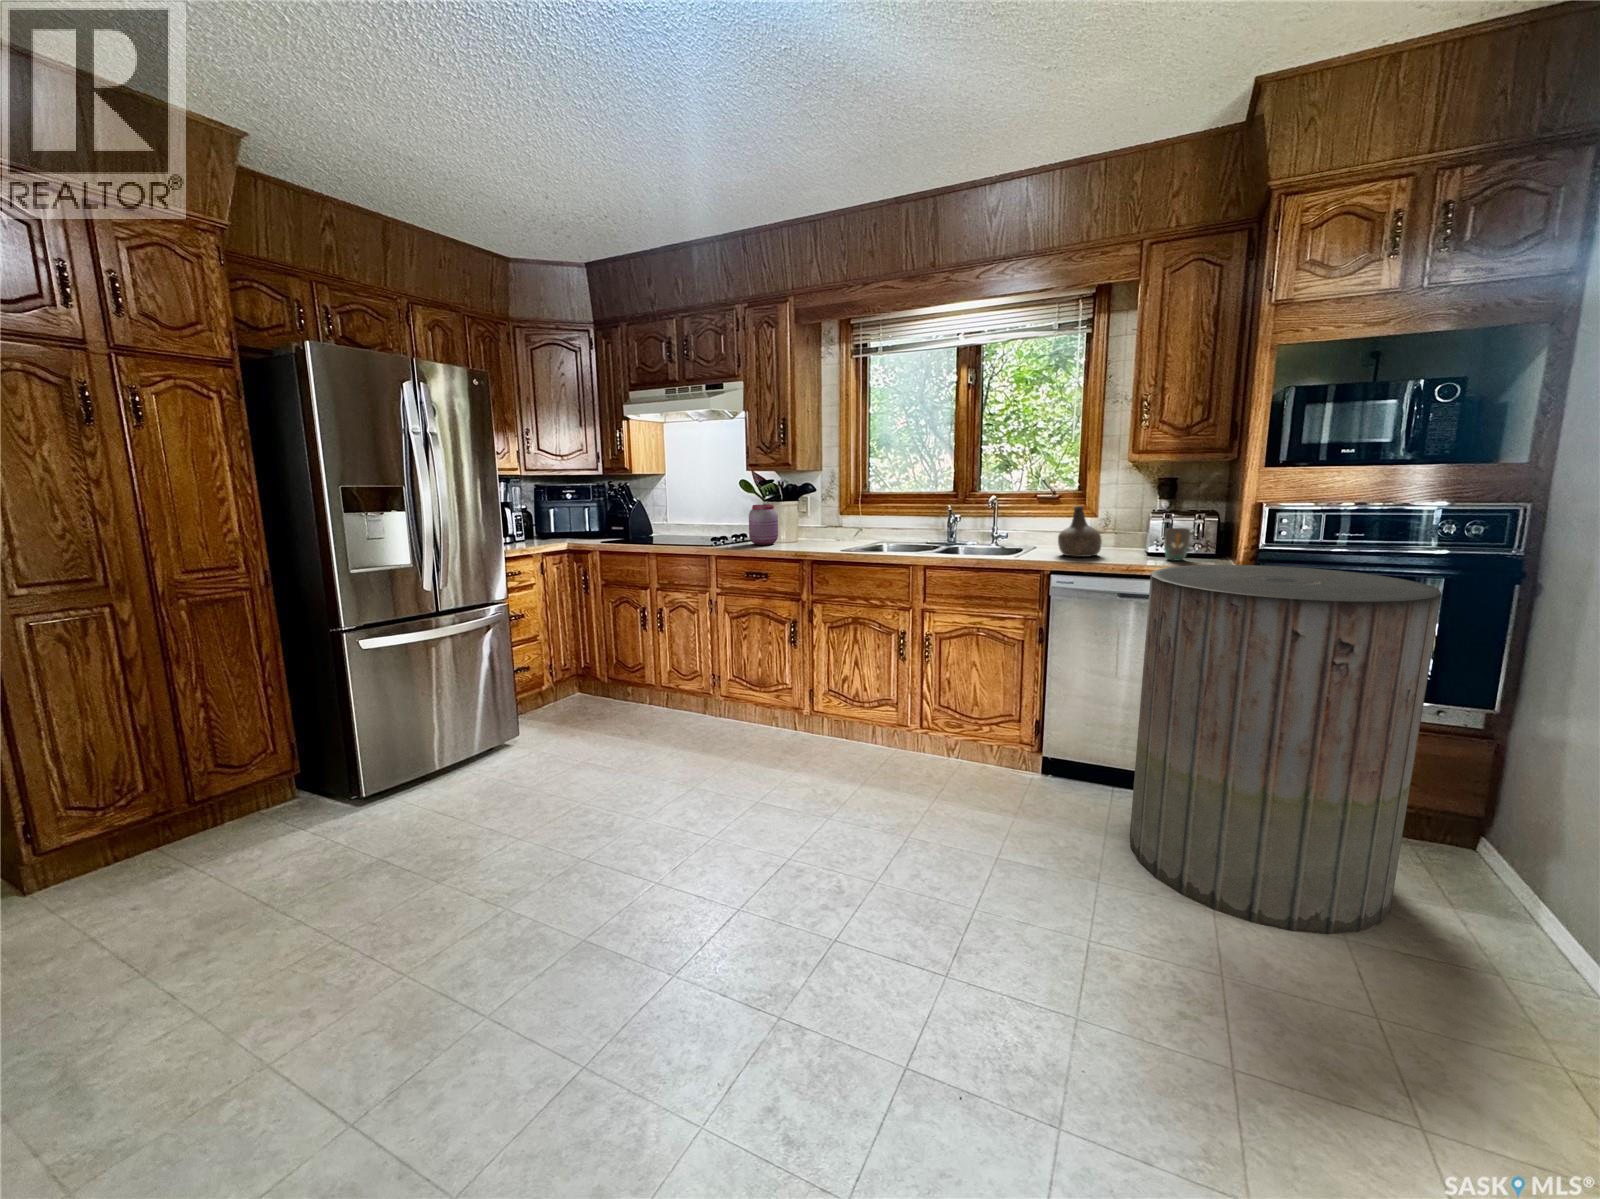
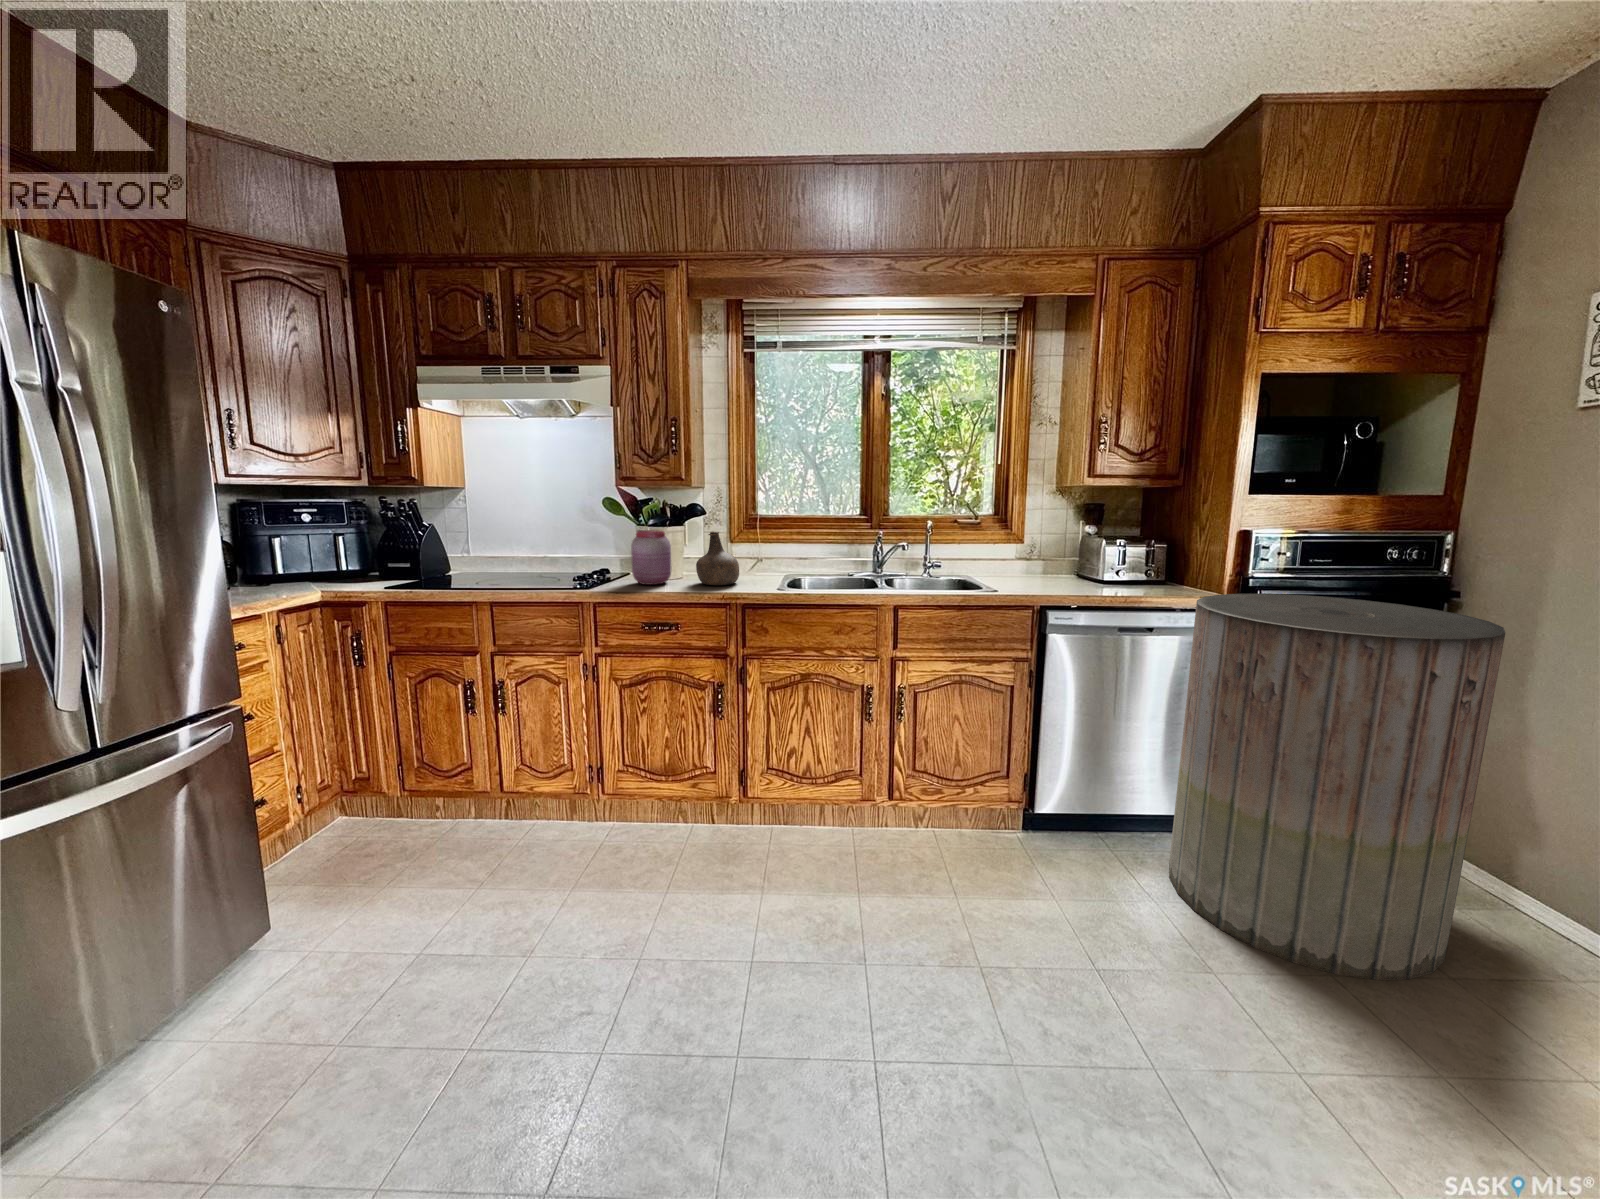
bottle: present [1058,506,1102,557] -> present [696,532,739,585]
mug: present [1164,528,1201,560] -> none [1139,555,1173,589]

